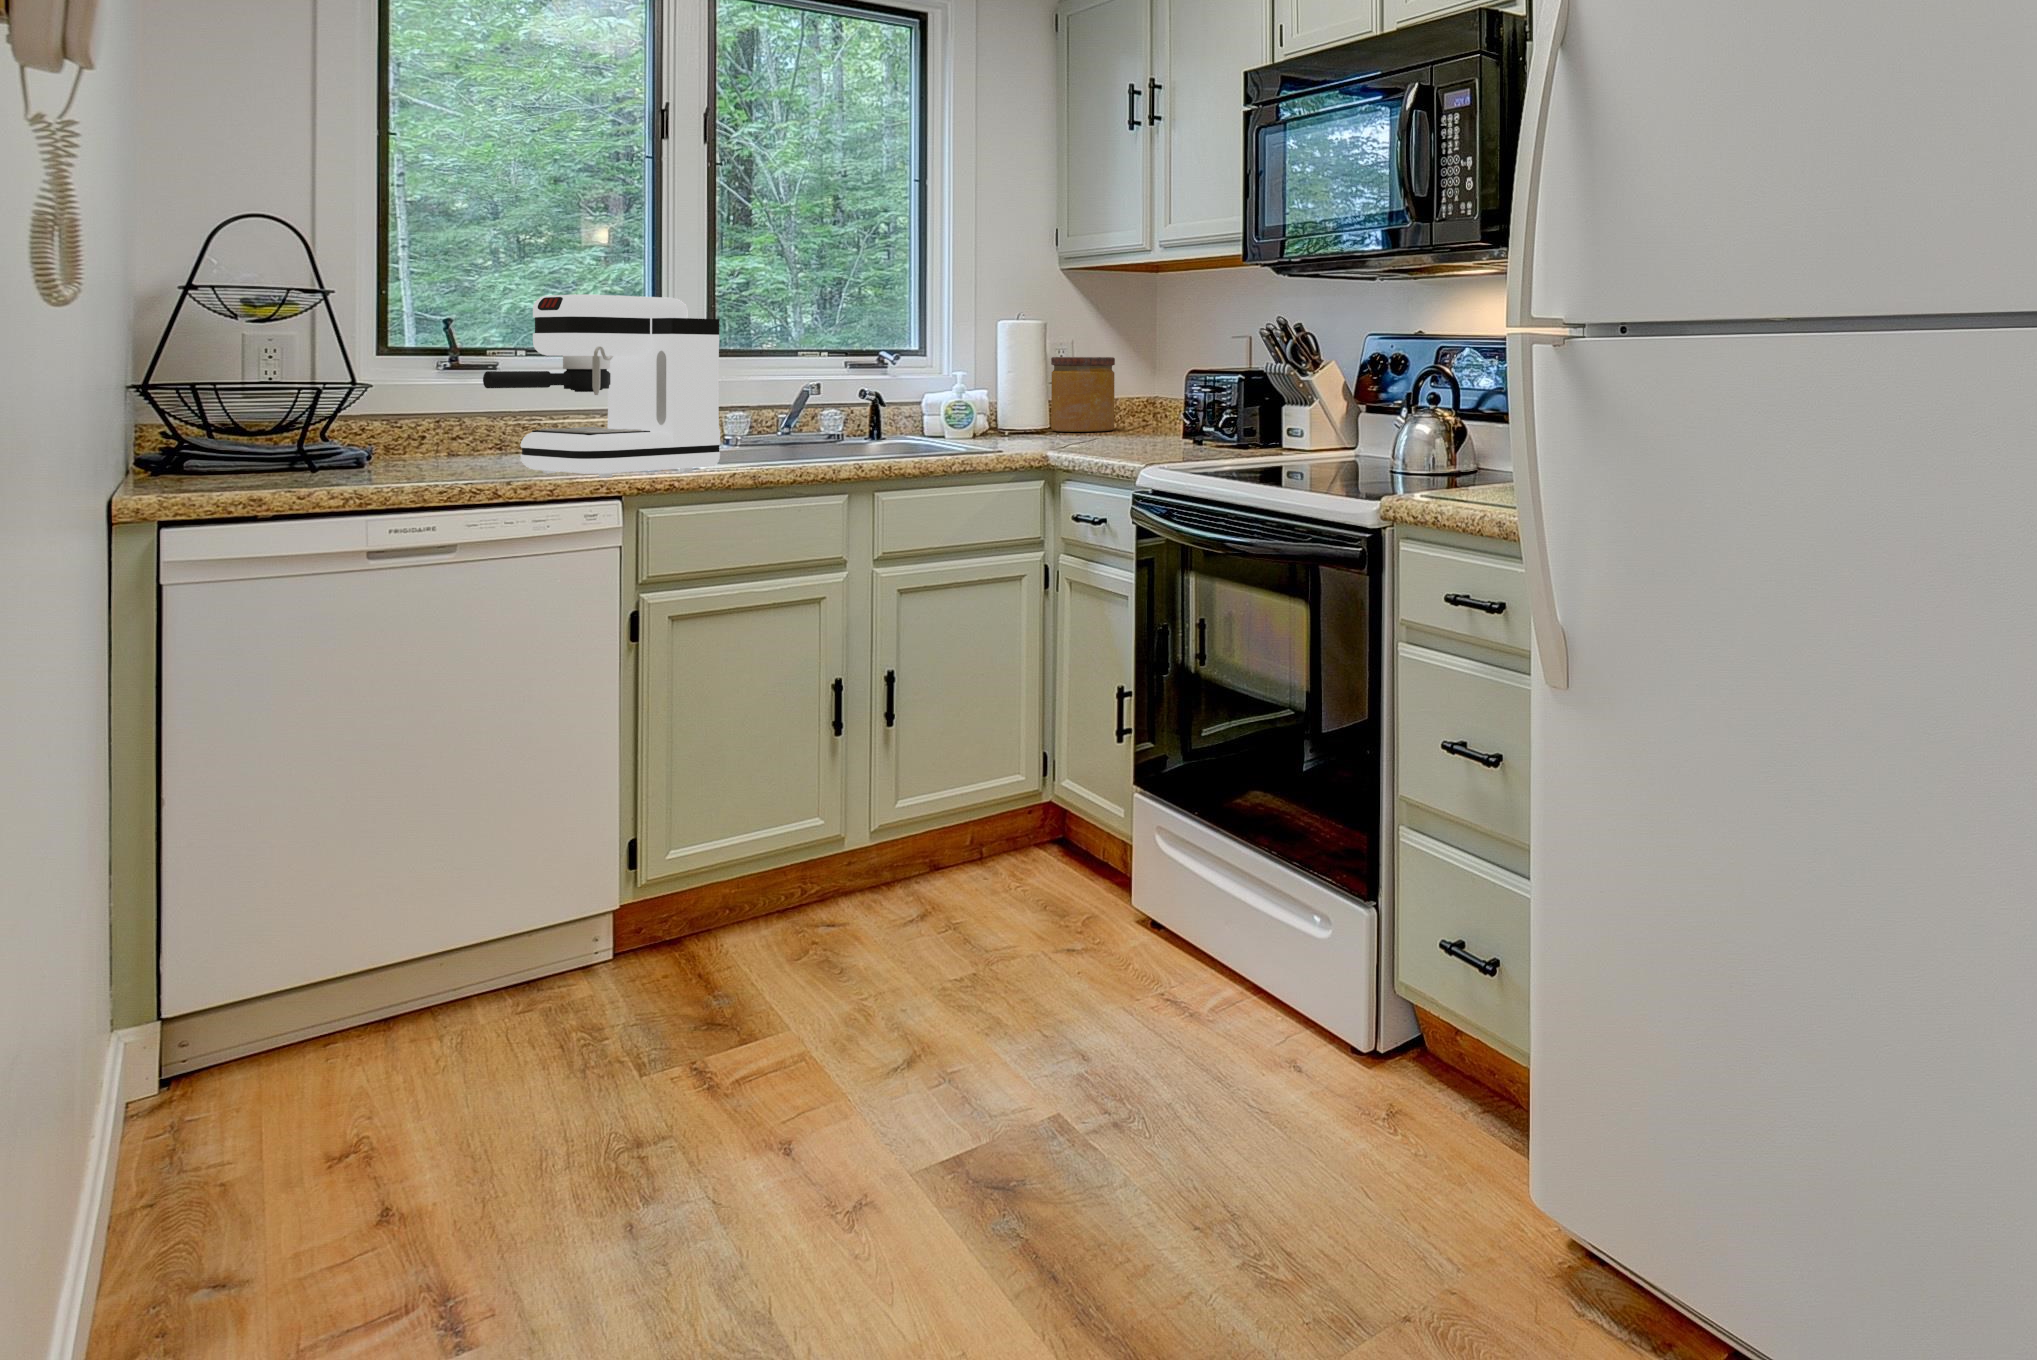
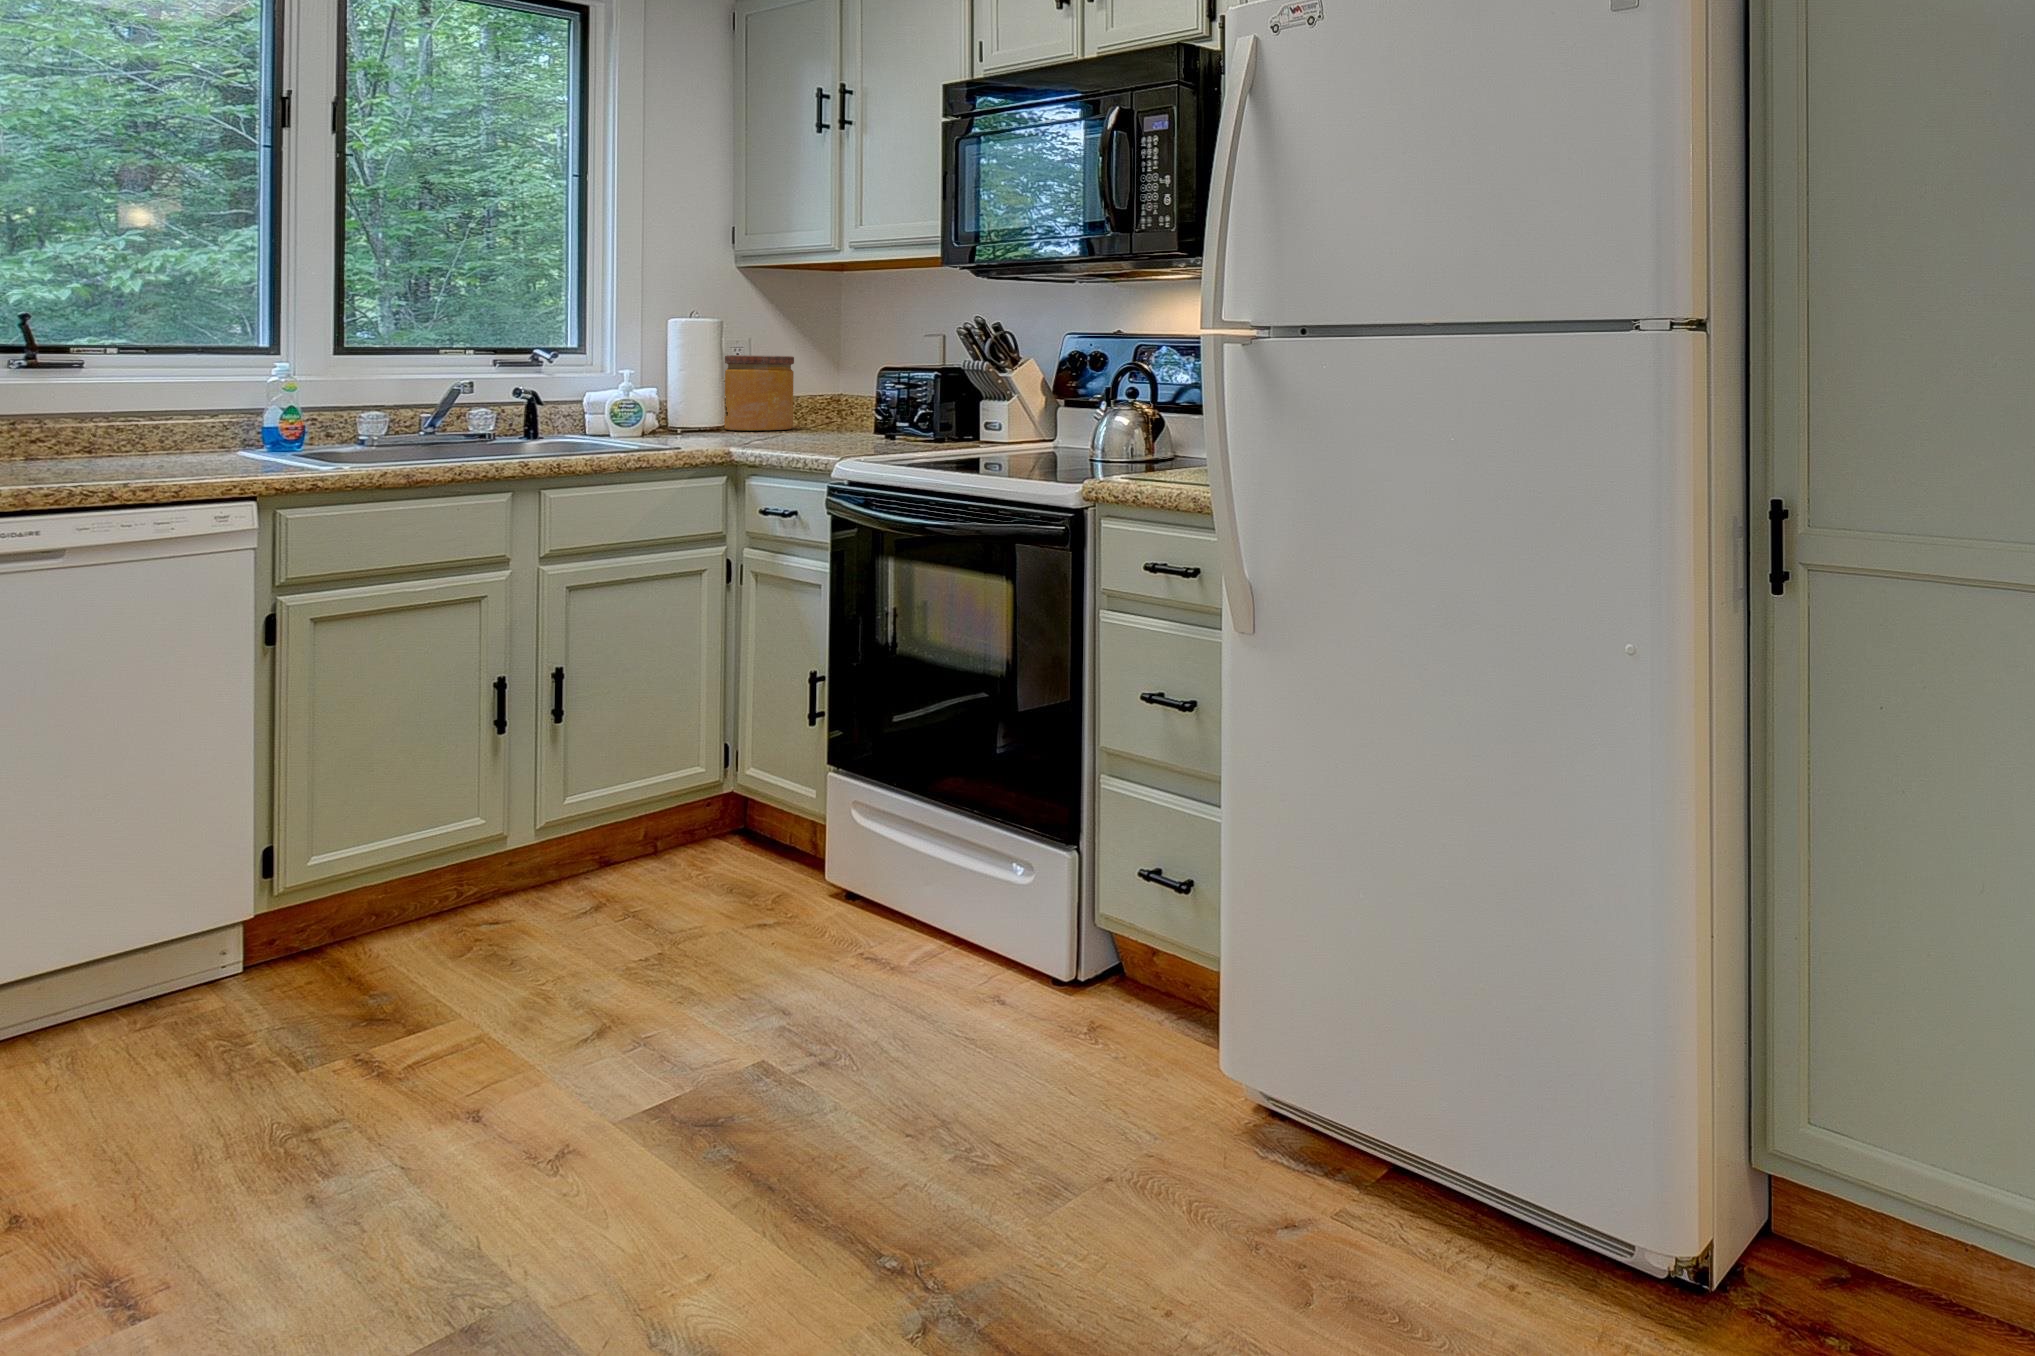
coffee maker: present [483,294,720,478] -> none [101,282,378,472]

